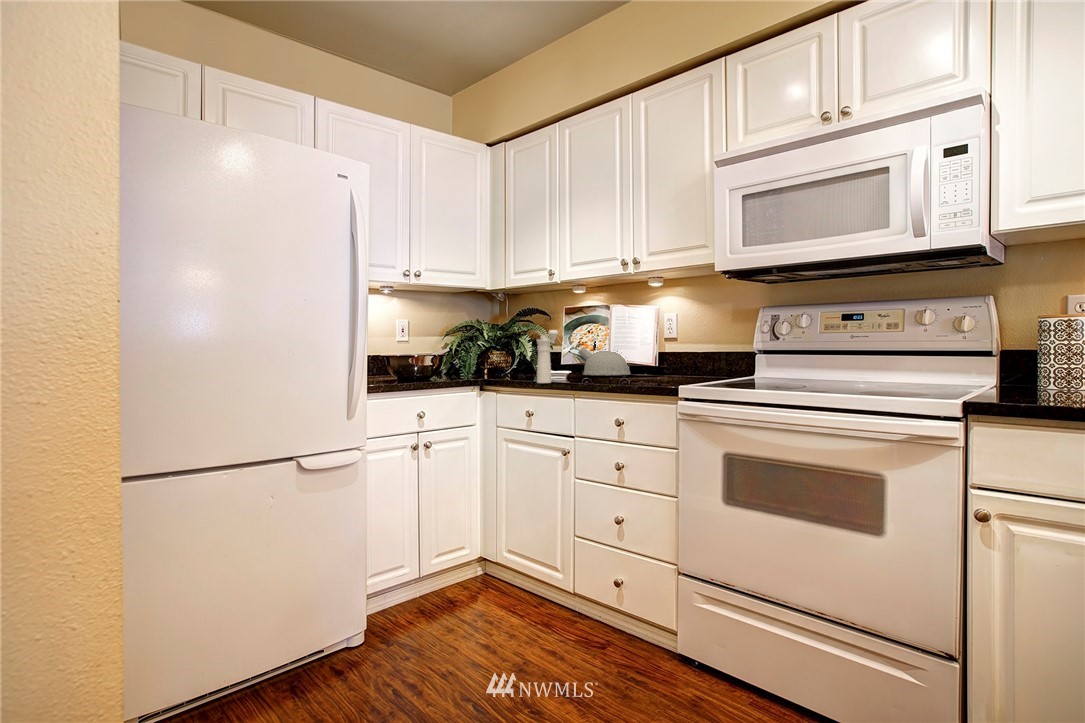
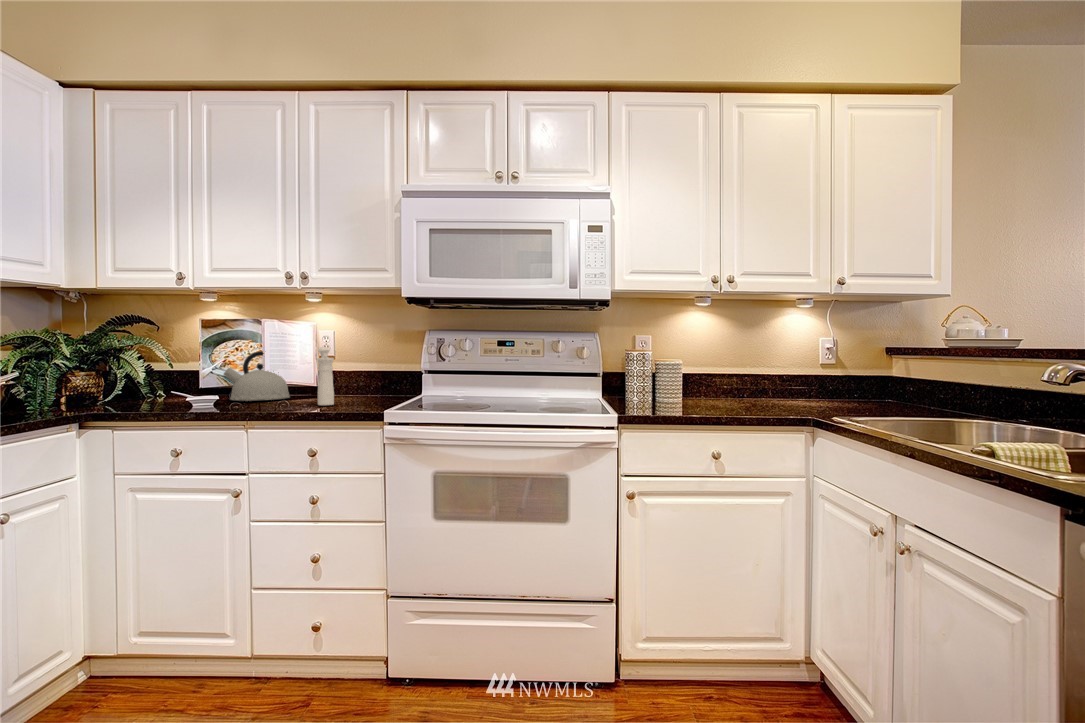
pepper mill: present [537,330,558,383] -> present [317,347,334,405]

